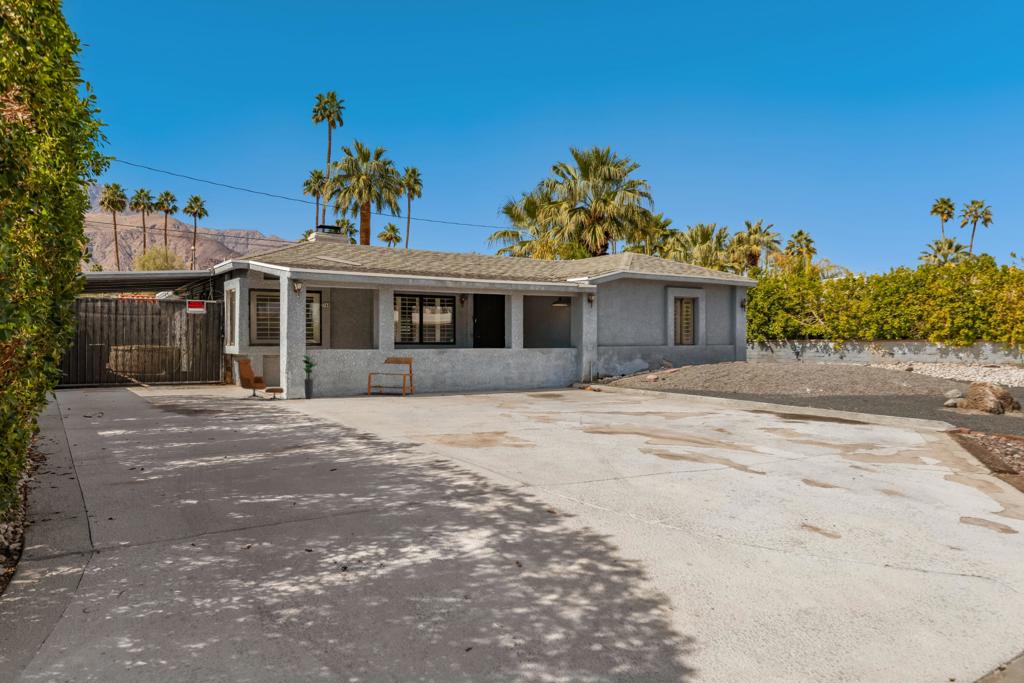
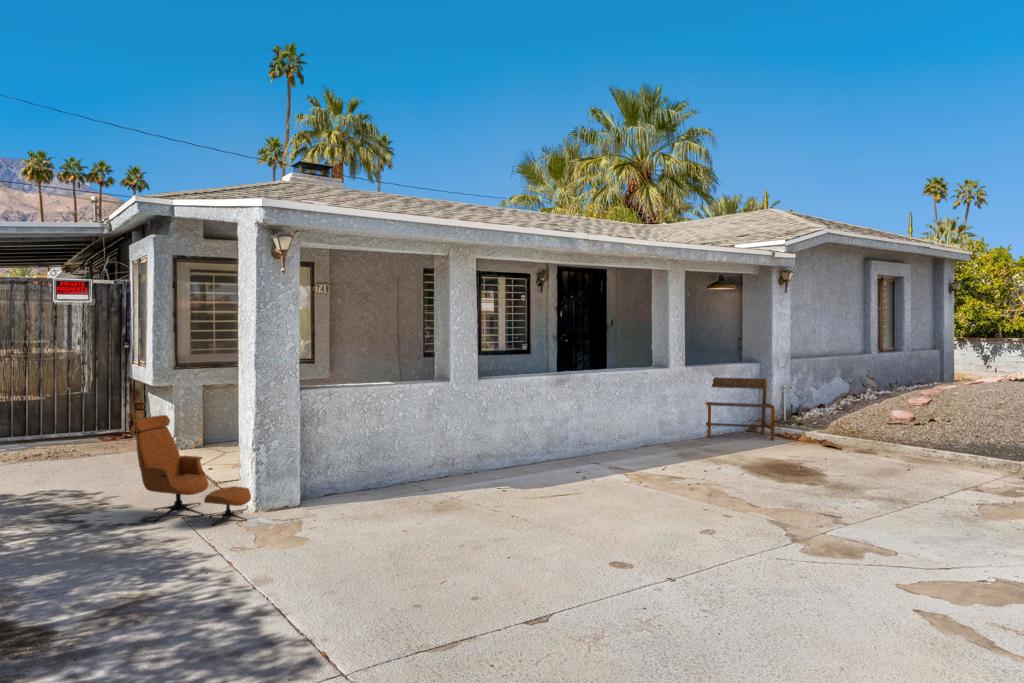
potted plant: present [303,356,316,399] -> none [291,406,334,510]
bench: present [368,357,414,396] -> present [706,377,775,440]

